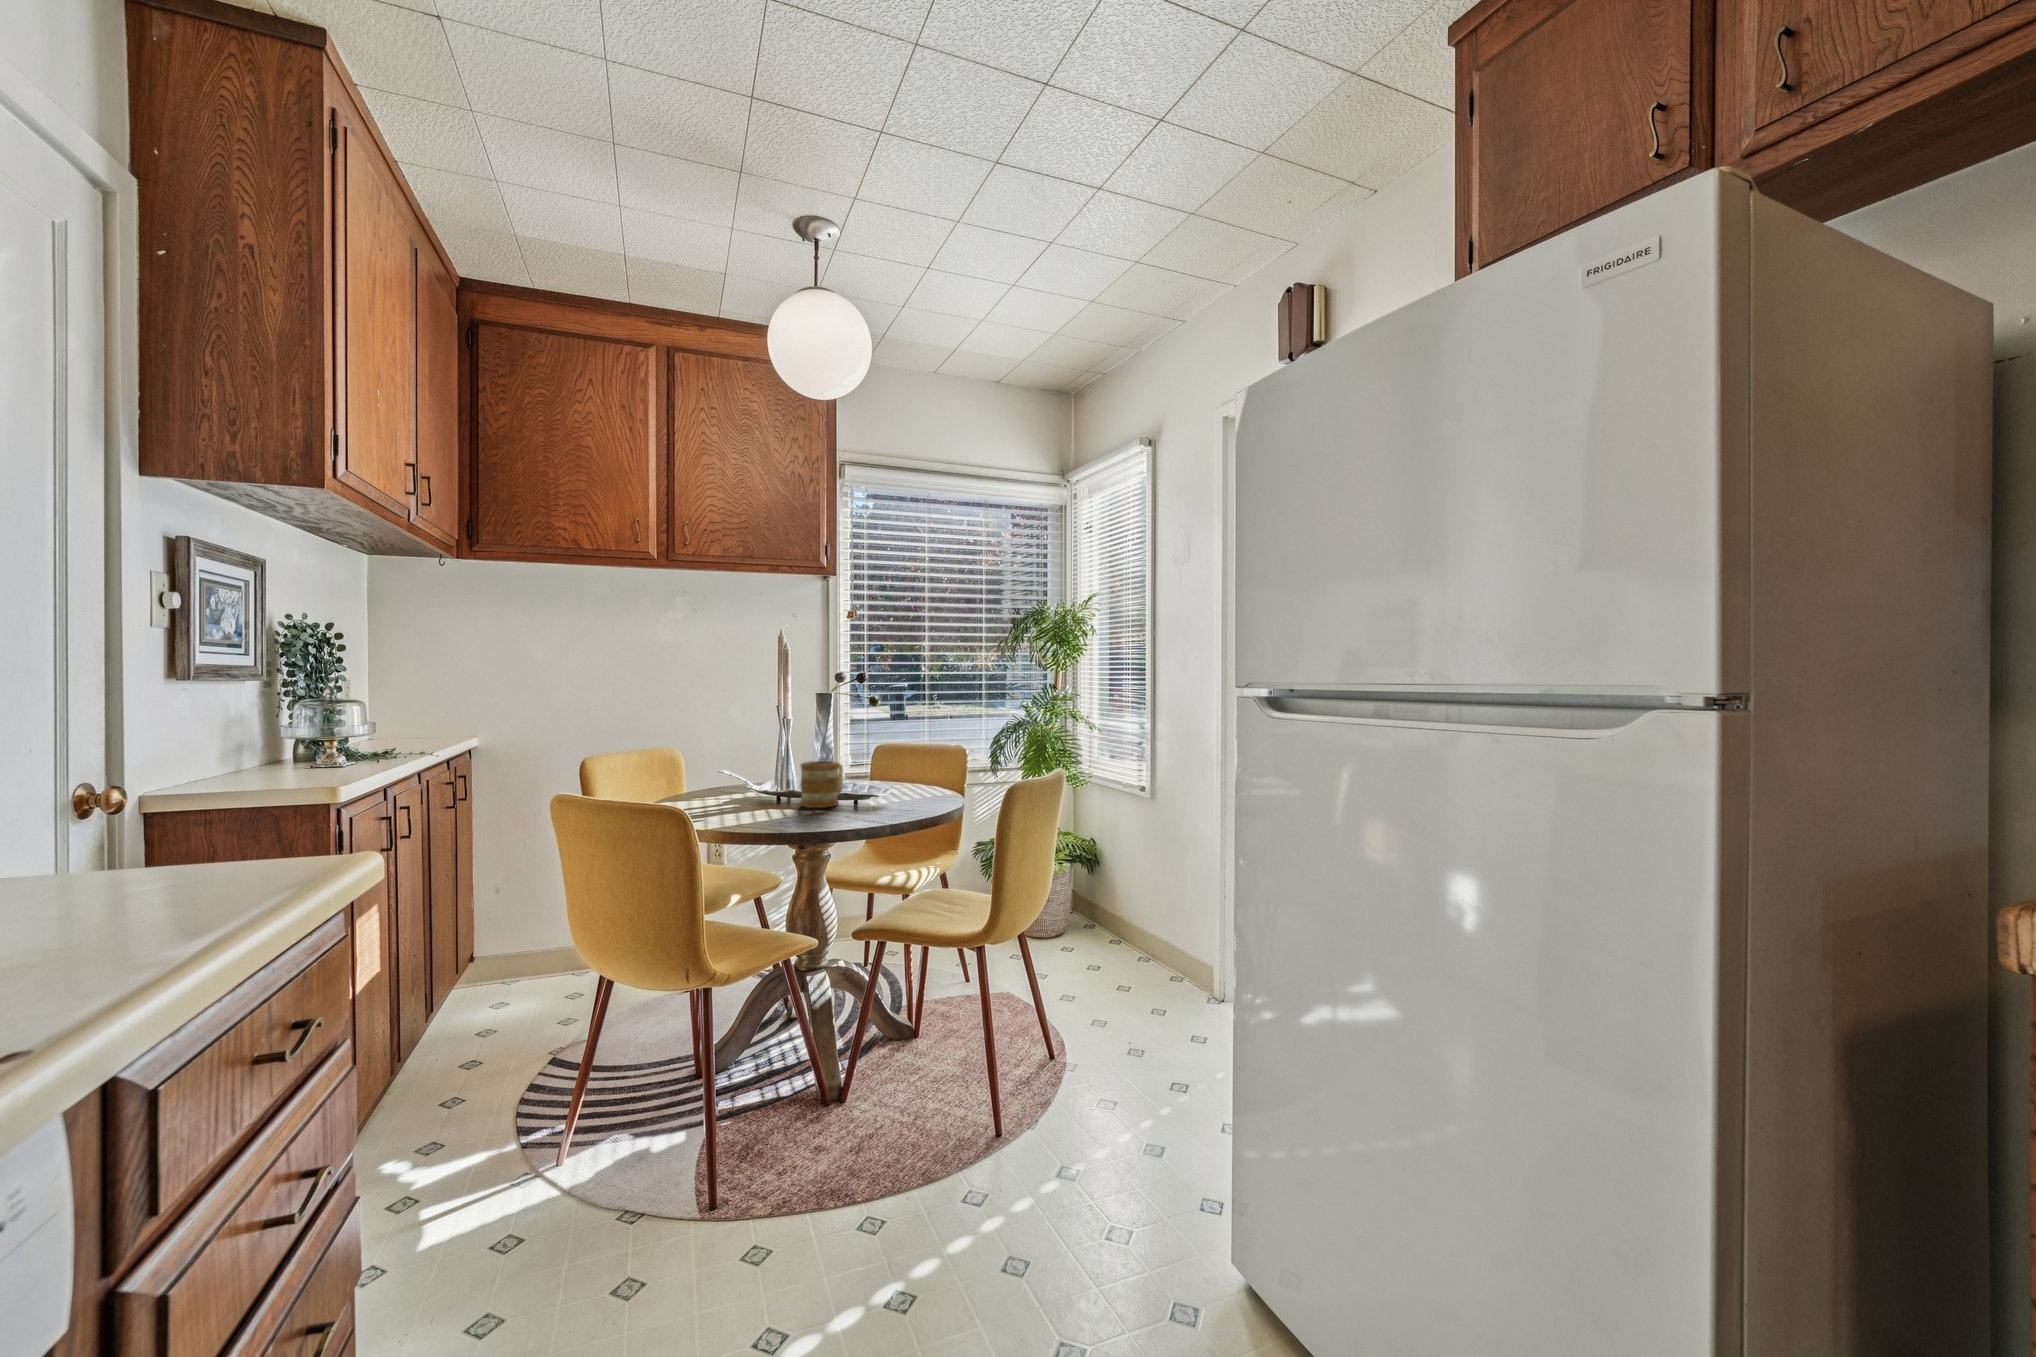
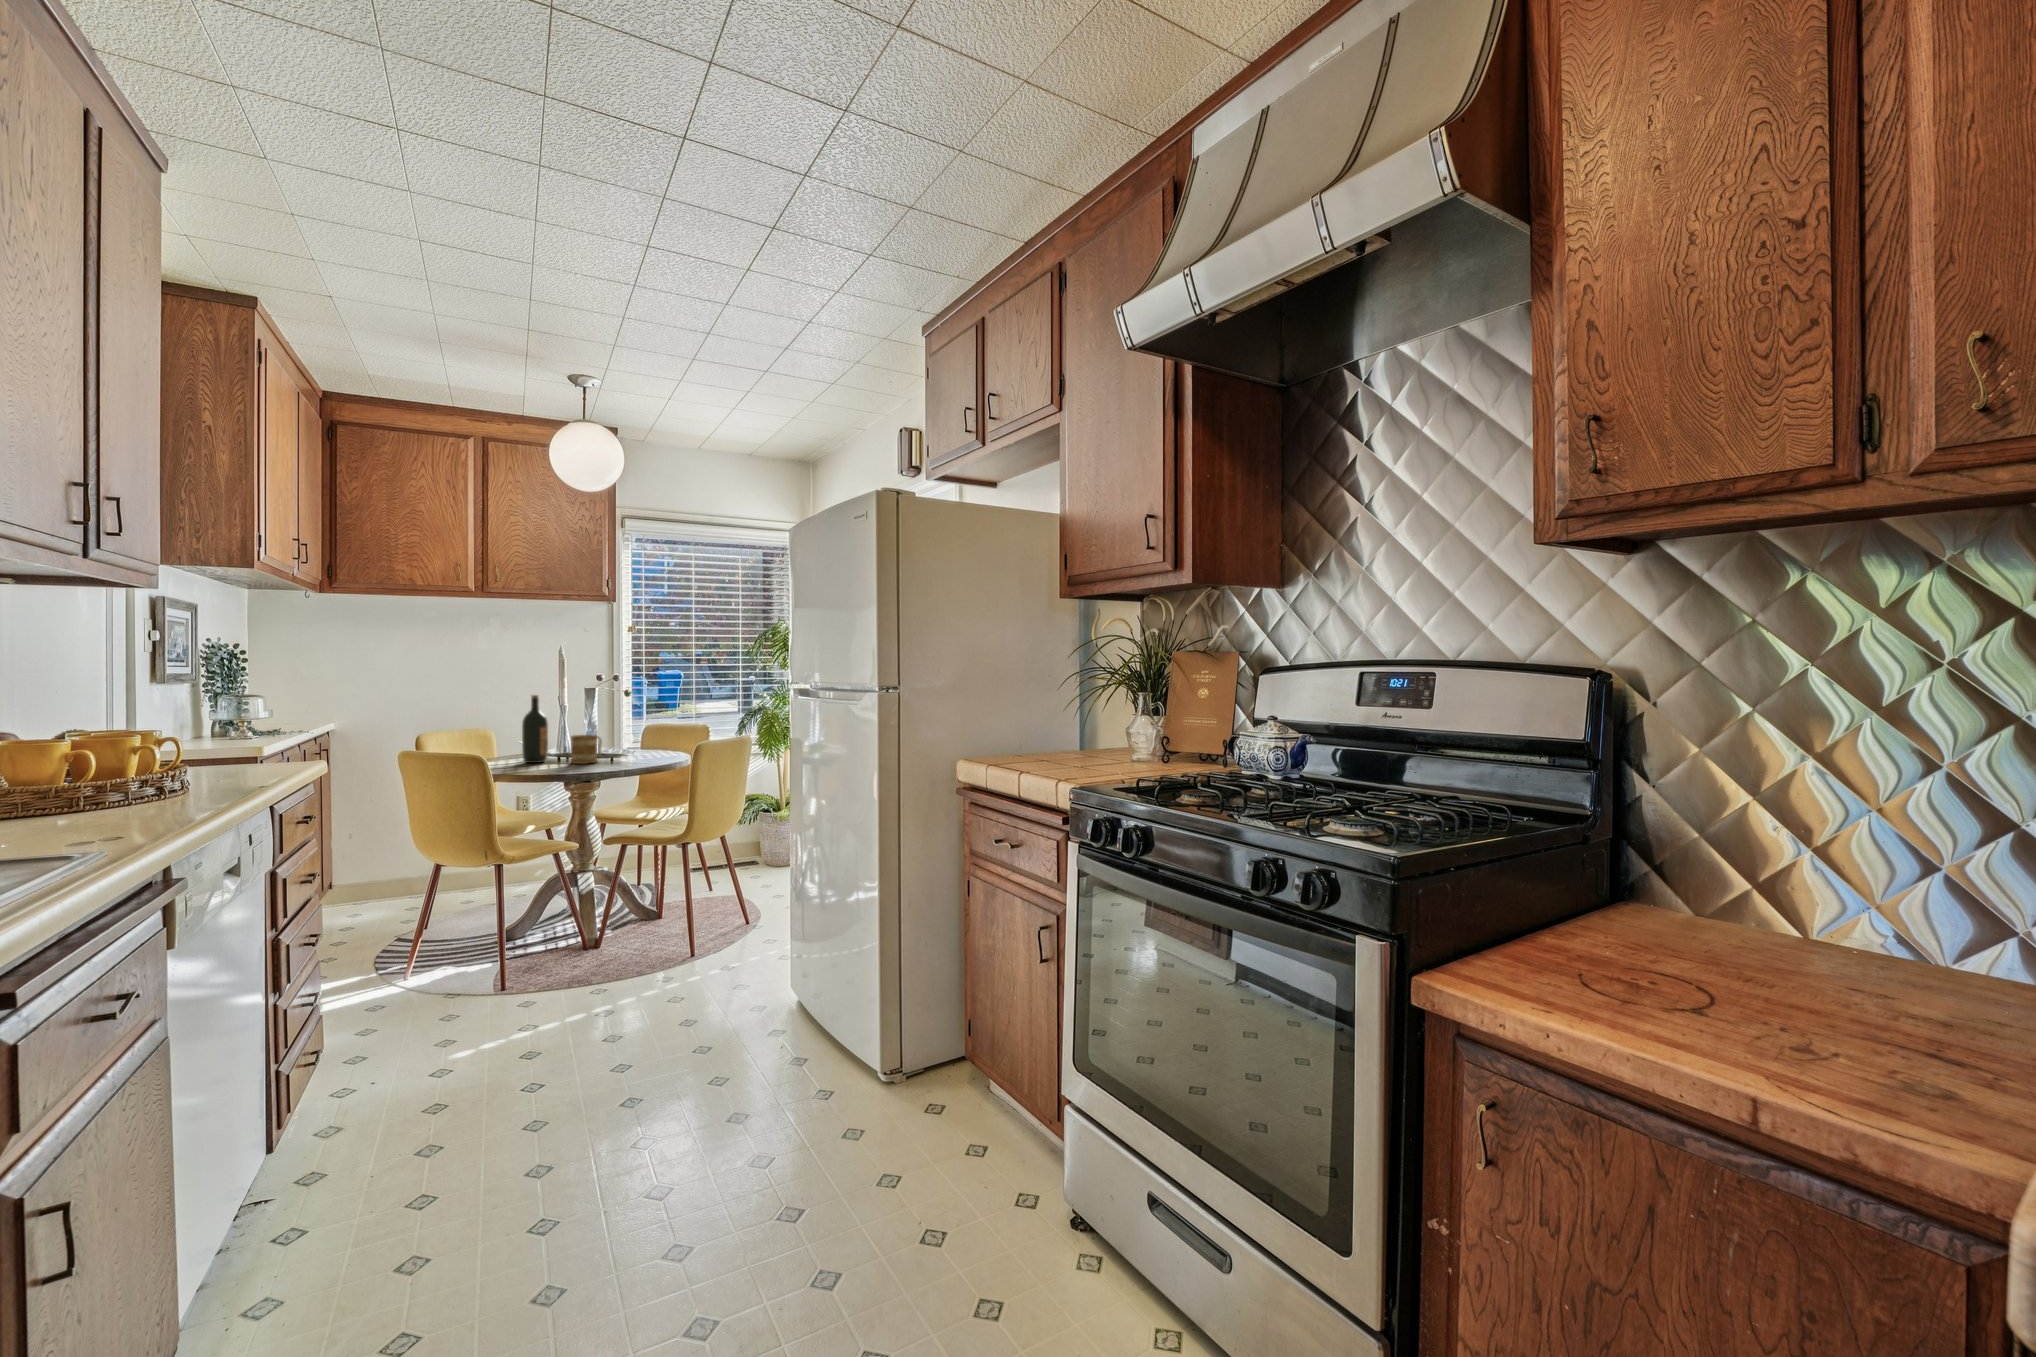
wine bottle: none [728,699,766,805] -> present [522,695,548,763]

